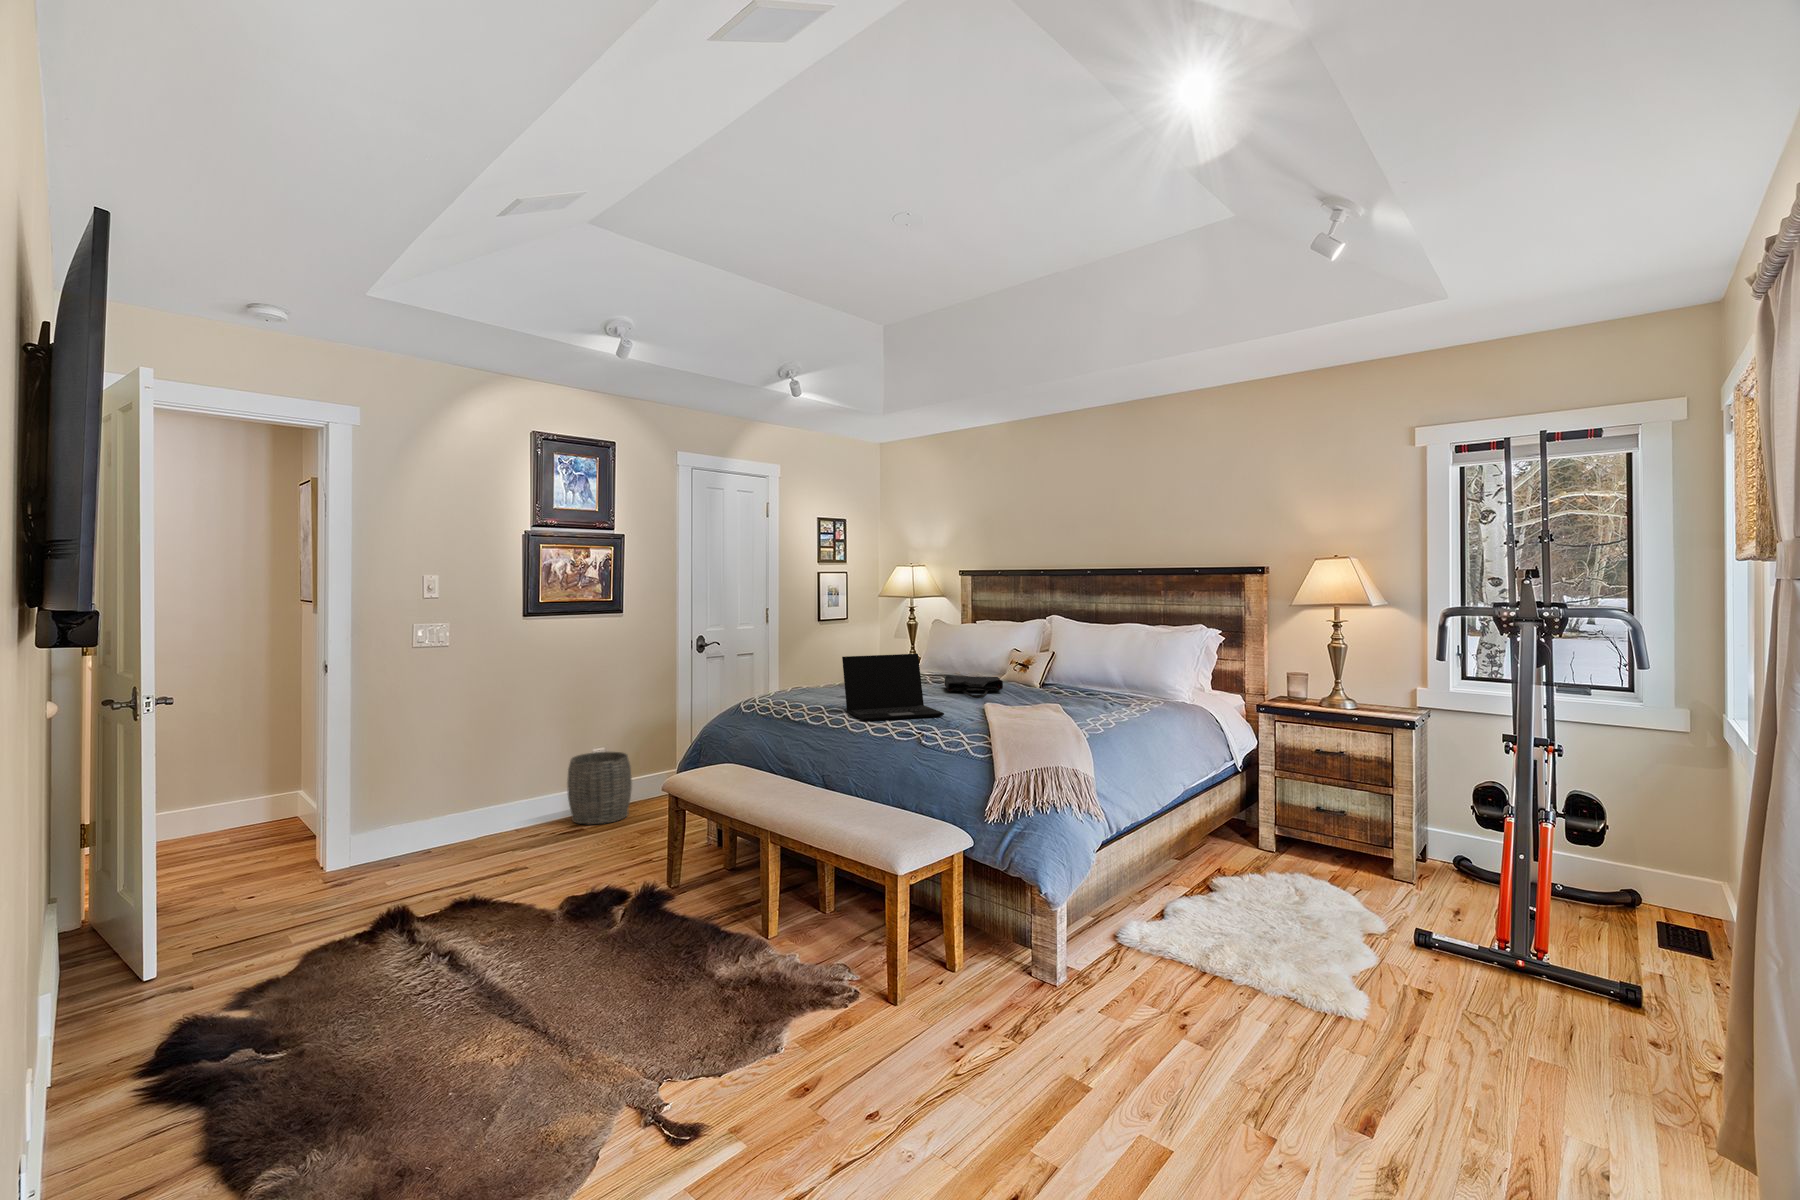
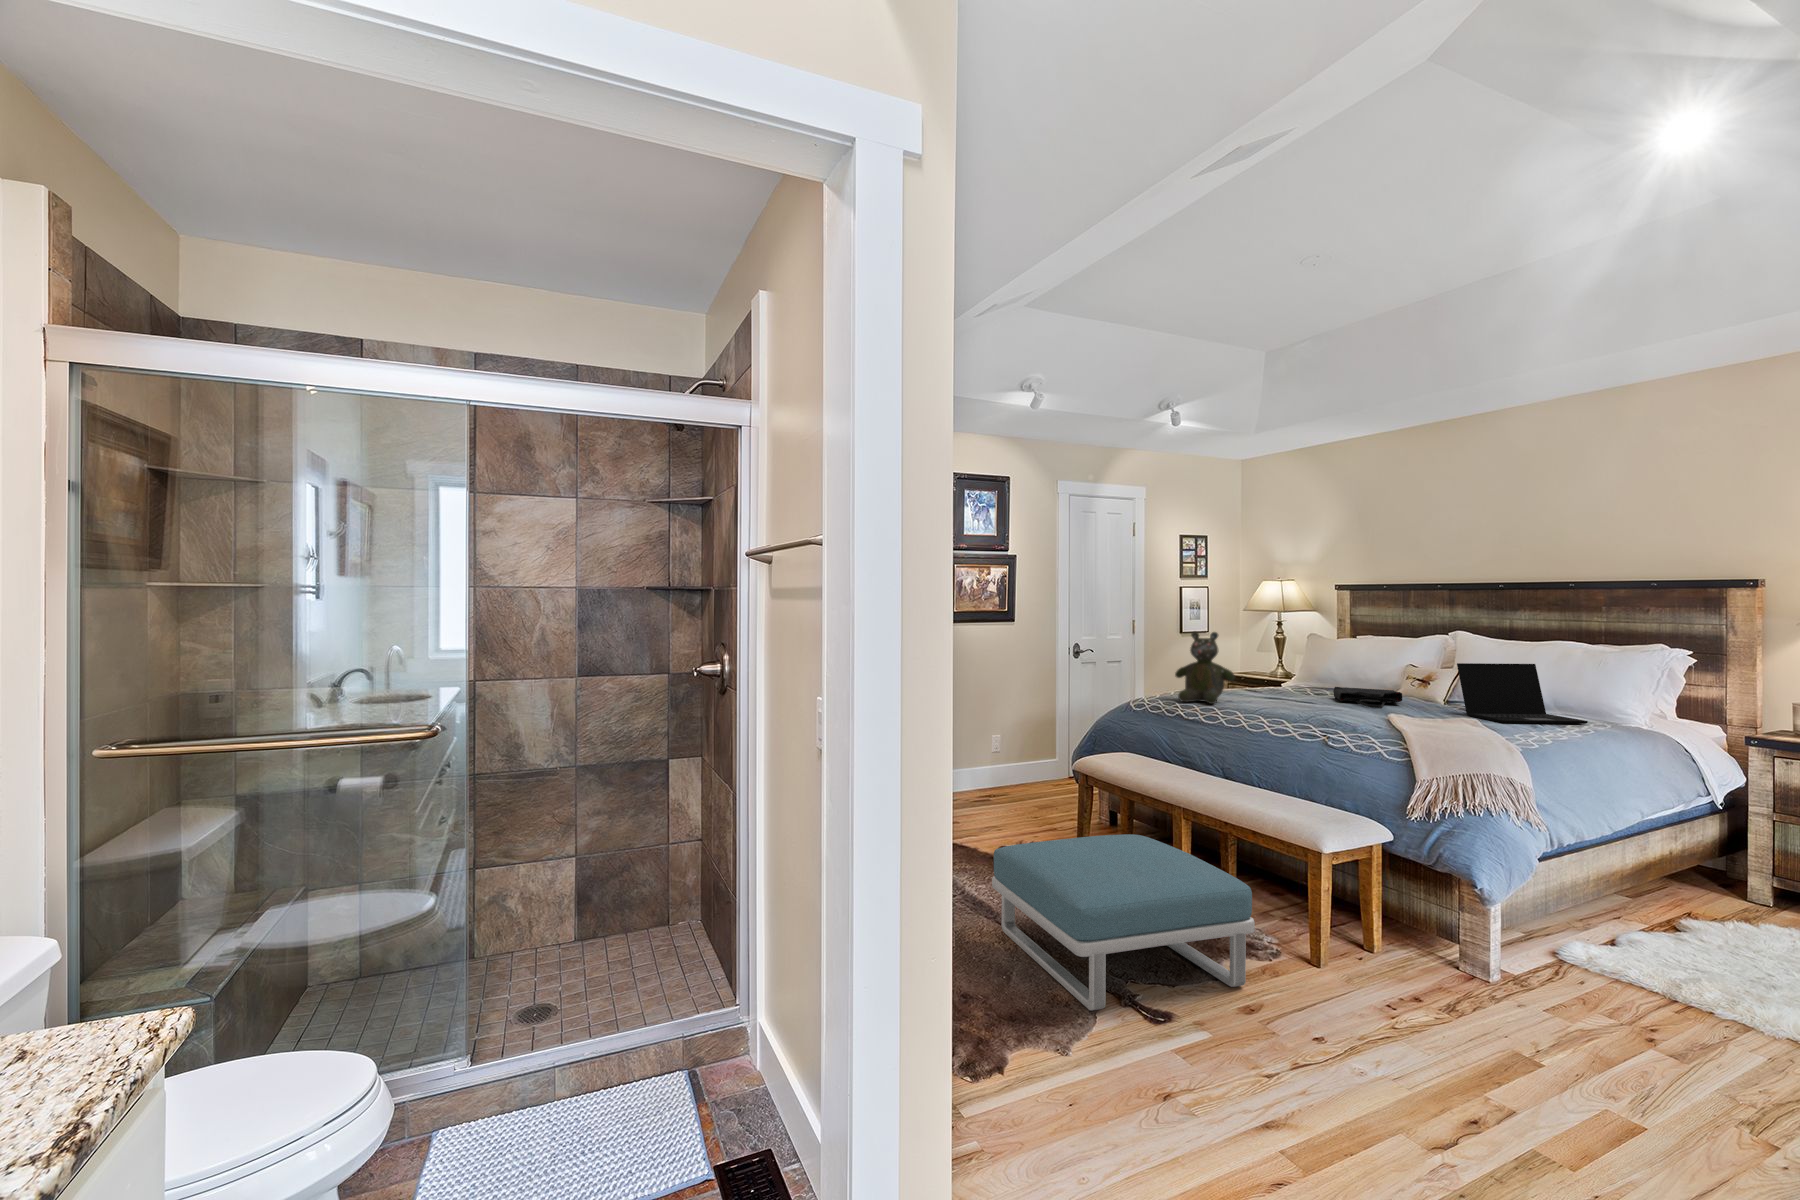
teddy bear: none [784,625,845,705] -> present [1175,632,1235,704]
laptop: present [842,654,944,721] -> present [1457,663,1588,724]
woven basket: present [567,752,632,825] -> none [974,739,1026,799]
footstool: none [522,873,825,1126] -> present [992,834,1255,1011]

